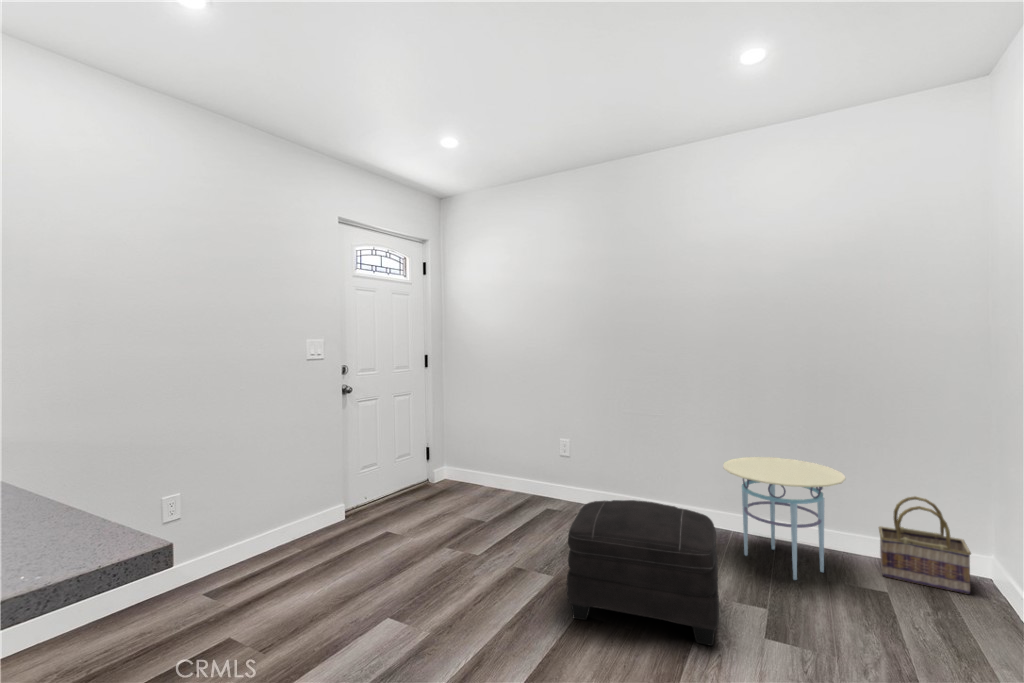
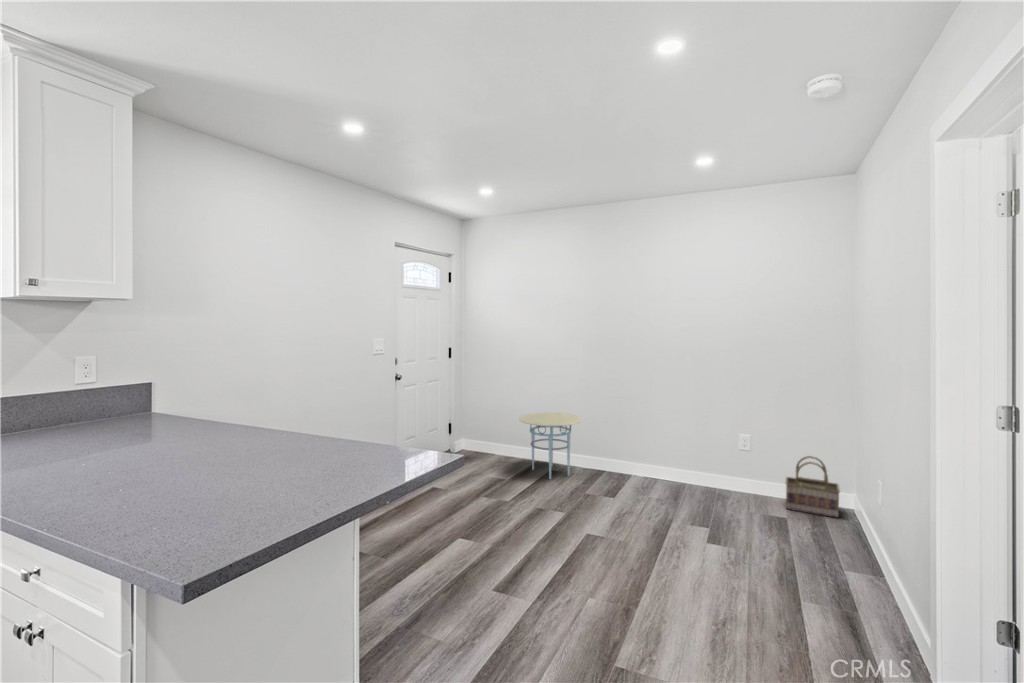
side table: present [723,457,846,580] -> present [520,413,582,479]
ottoman: present [567,500,719,646] -> none [580,459,679,547]

